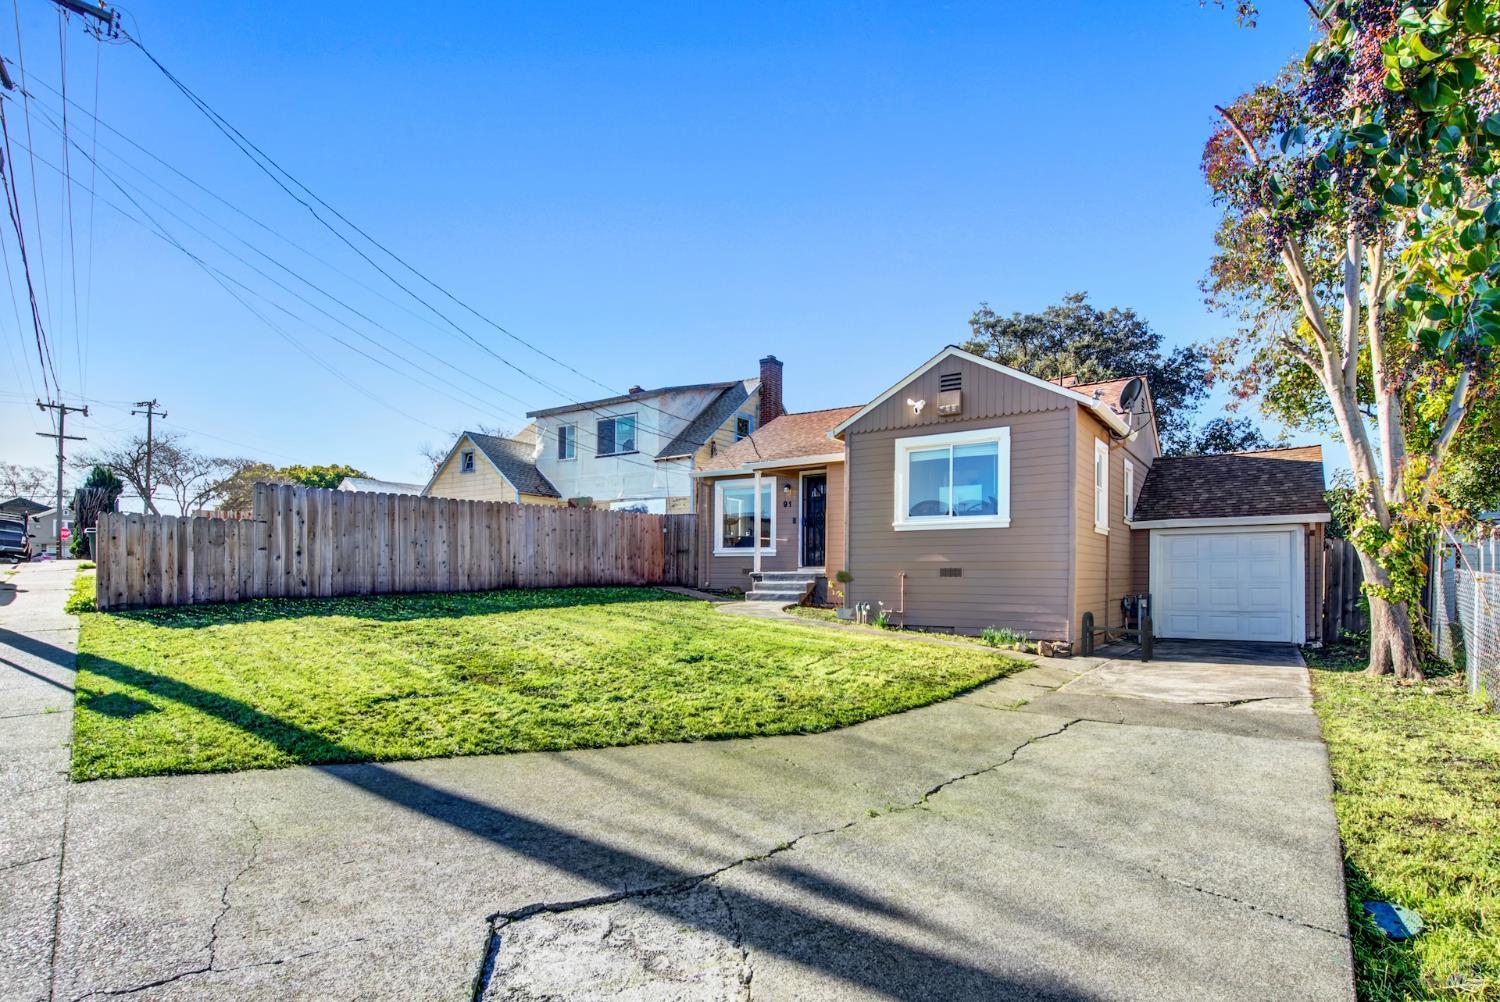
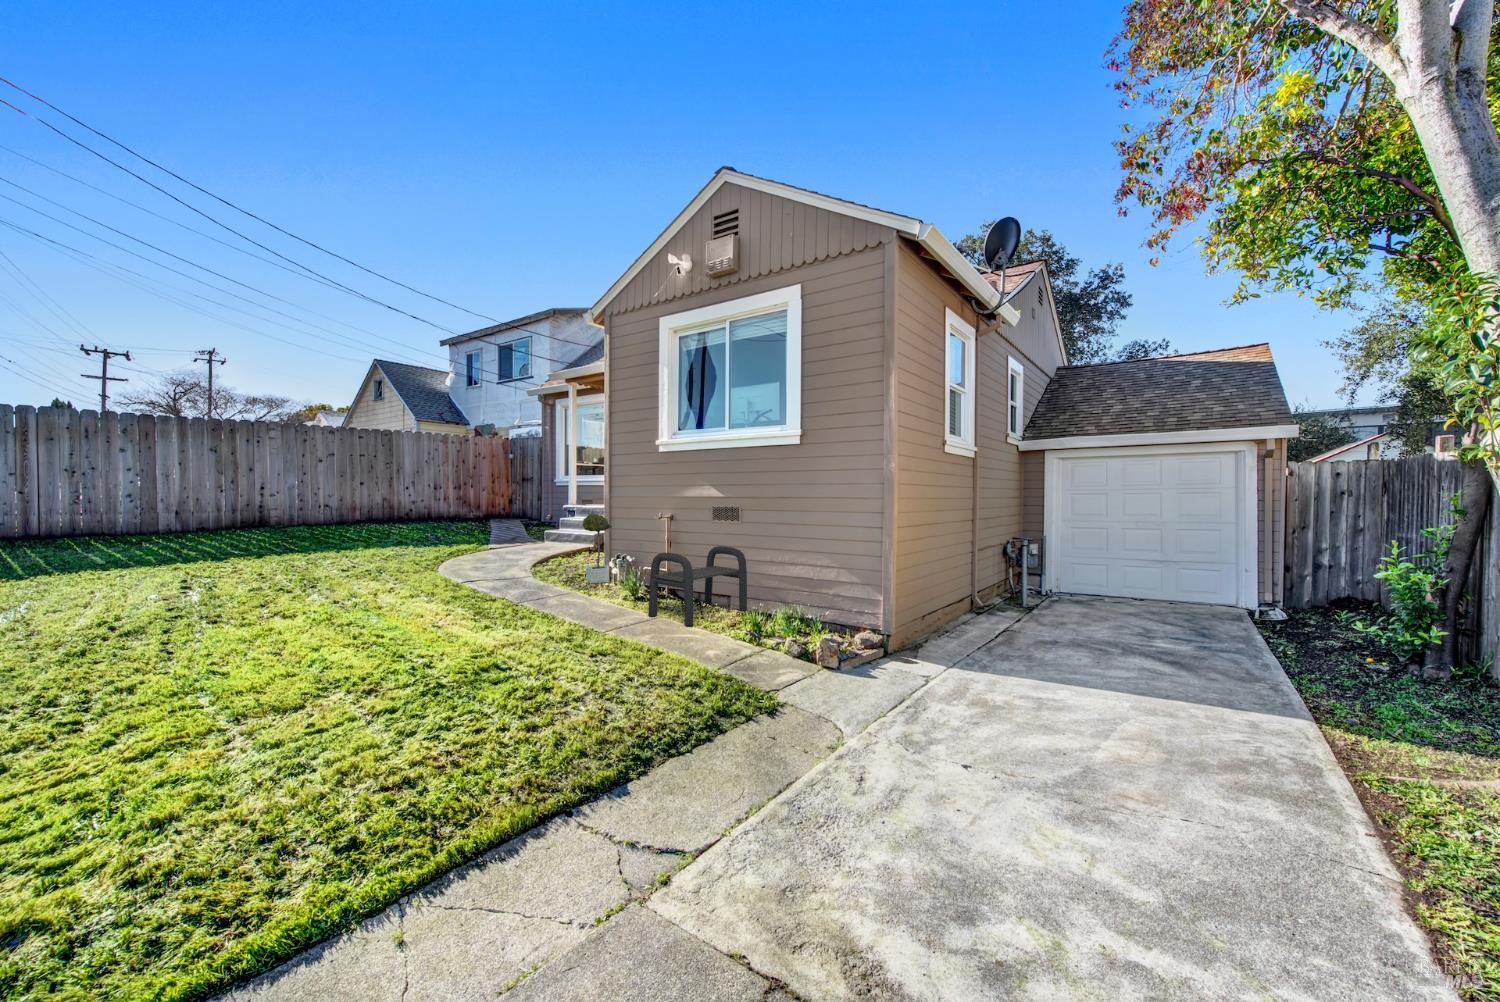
bench: present [1081,611,1153,663] -> present [649,546,747,626]

